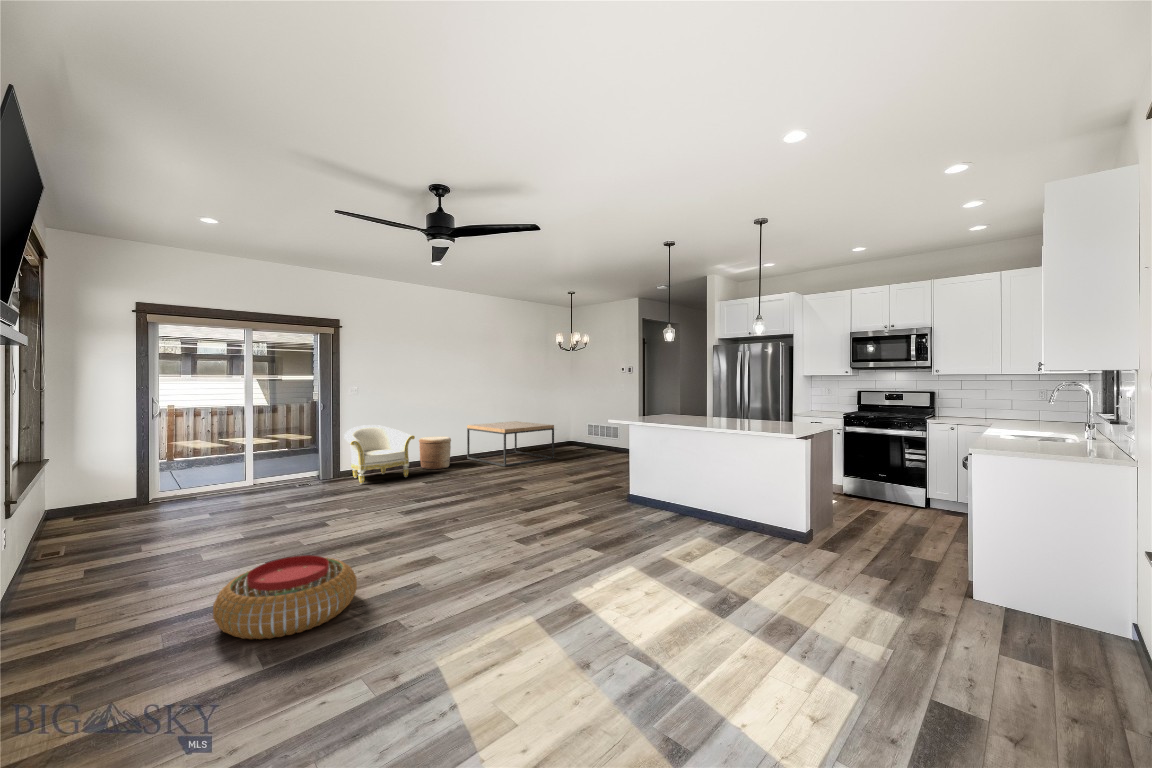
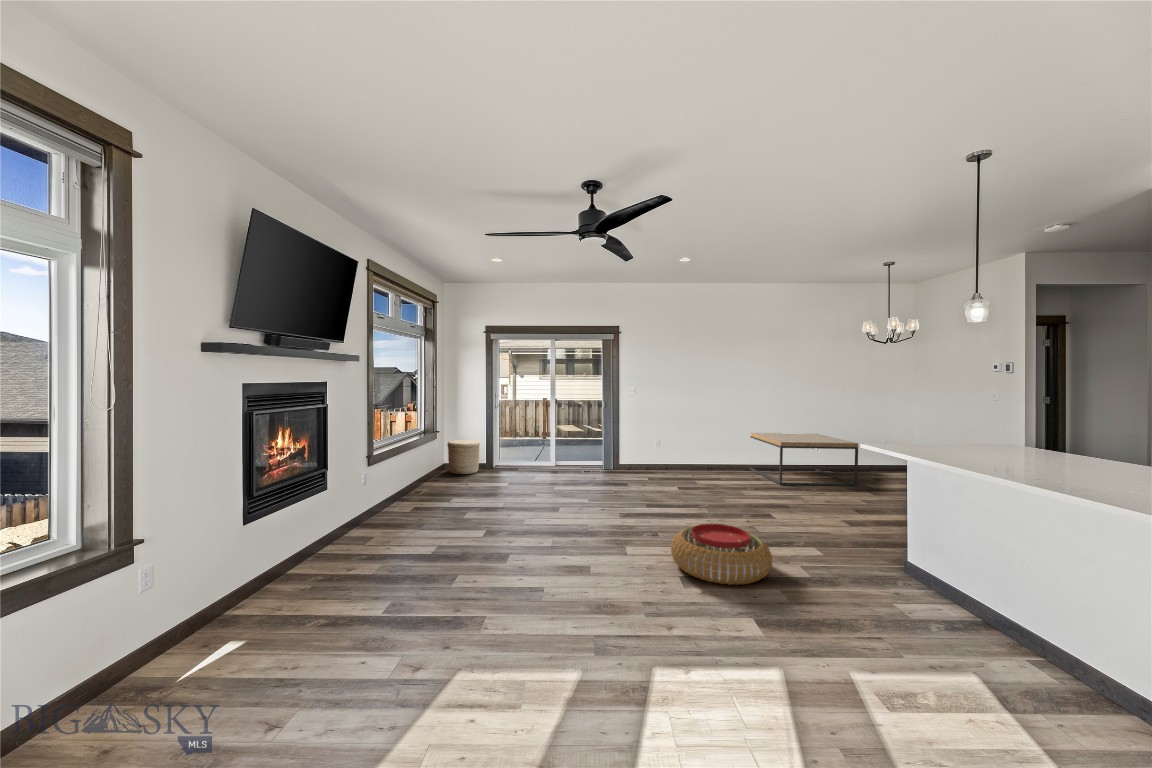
armchair: present [344,425,415,484] -> none [617,424,679,478]
woven basket: present [419,436,451,469] -> present [447,440,480,474]
pouf: present [213,555,357,639] -> present [671,524,772,585]

